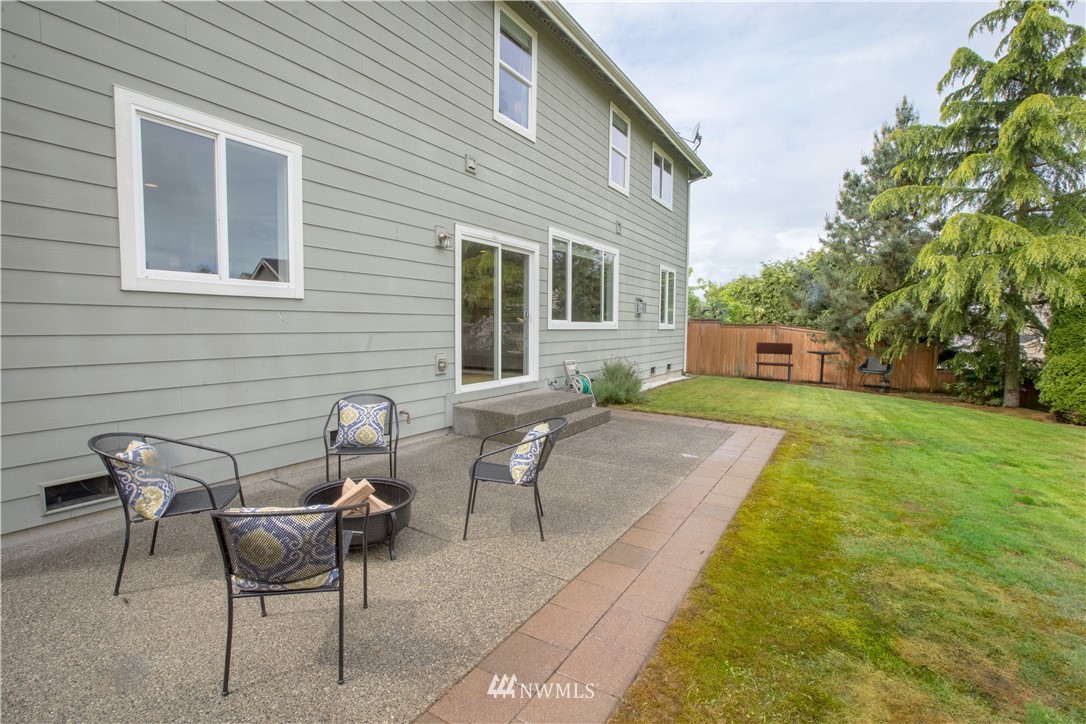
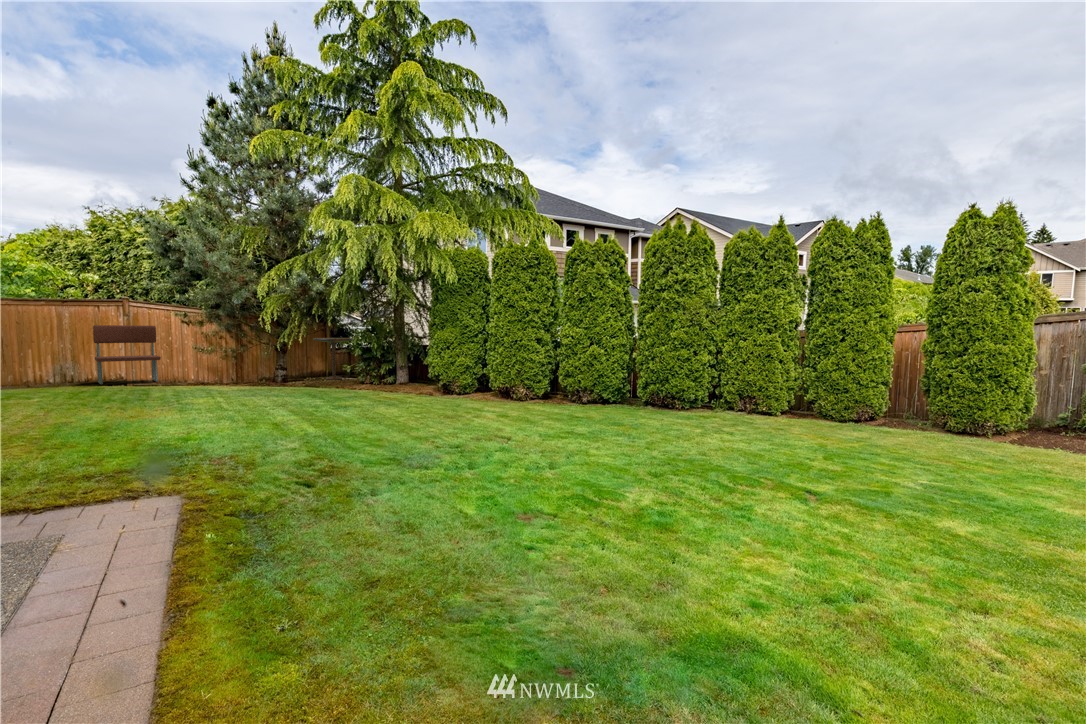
pedestal table: present [807,351,840,384] -> present [313,338,353,380]
lounge chair: present [858,357,893,388] -> none [250,339,290,379]

